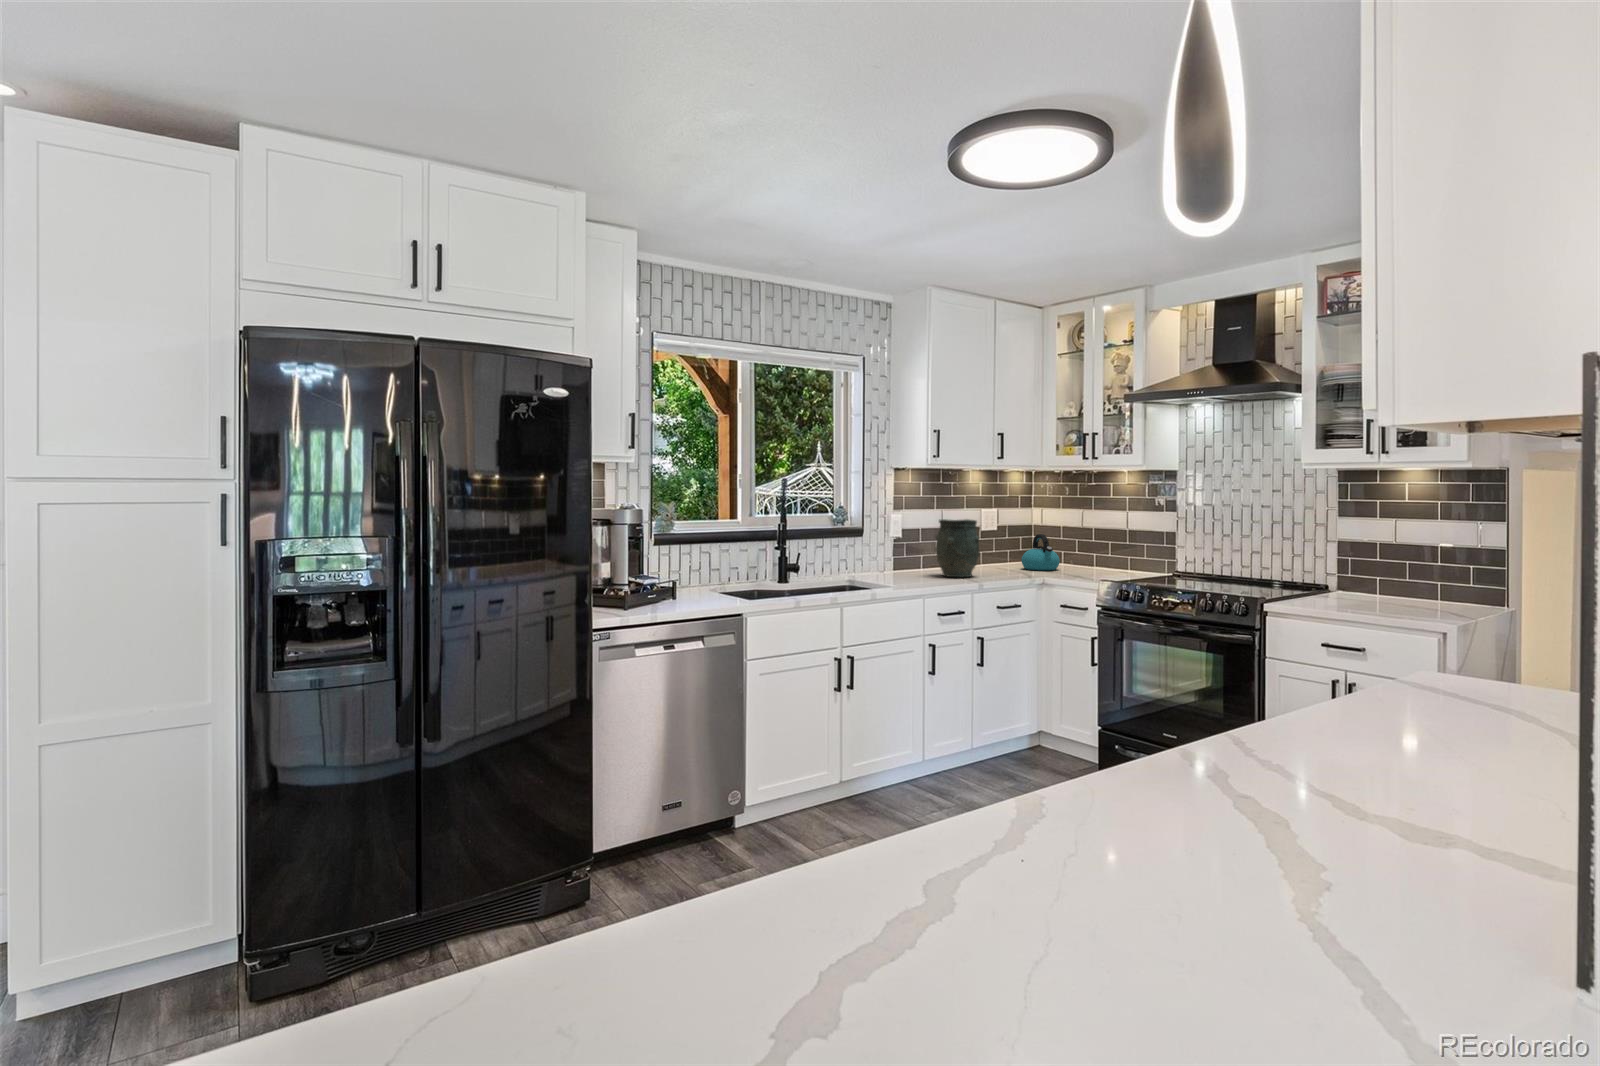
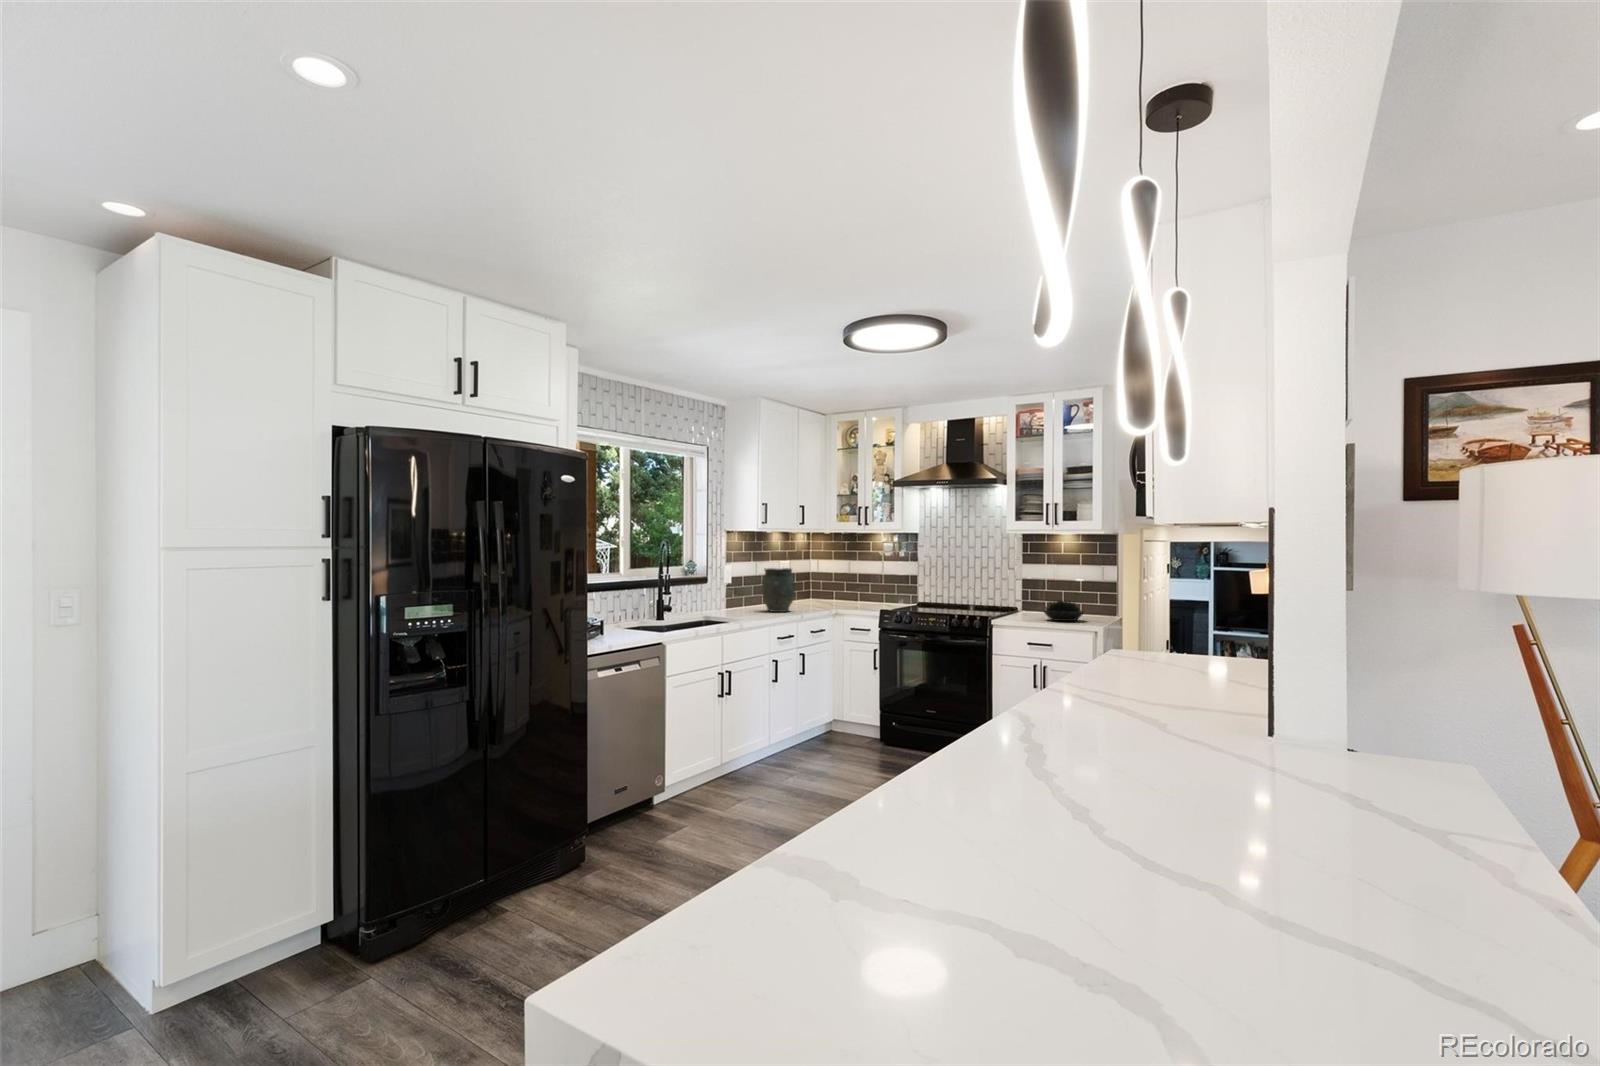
kettle: present [1022,534,1060,570] -> none [813,579,841,606]
succulent plant: none [1356,575,1436,612] -> present [1043,600,1084,621]

